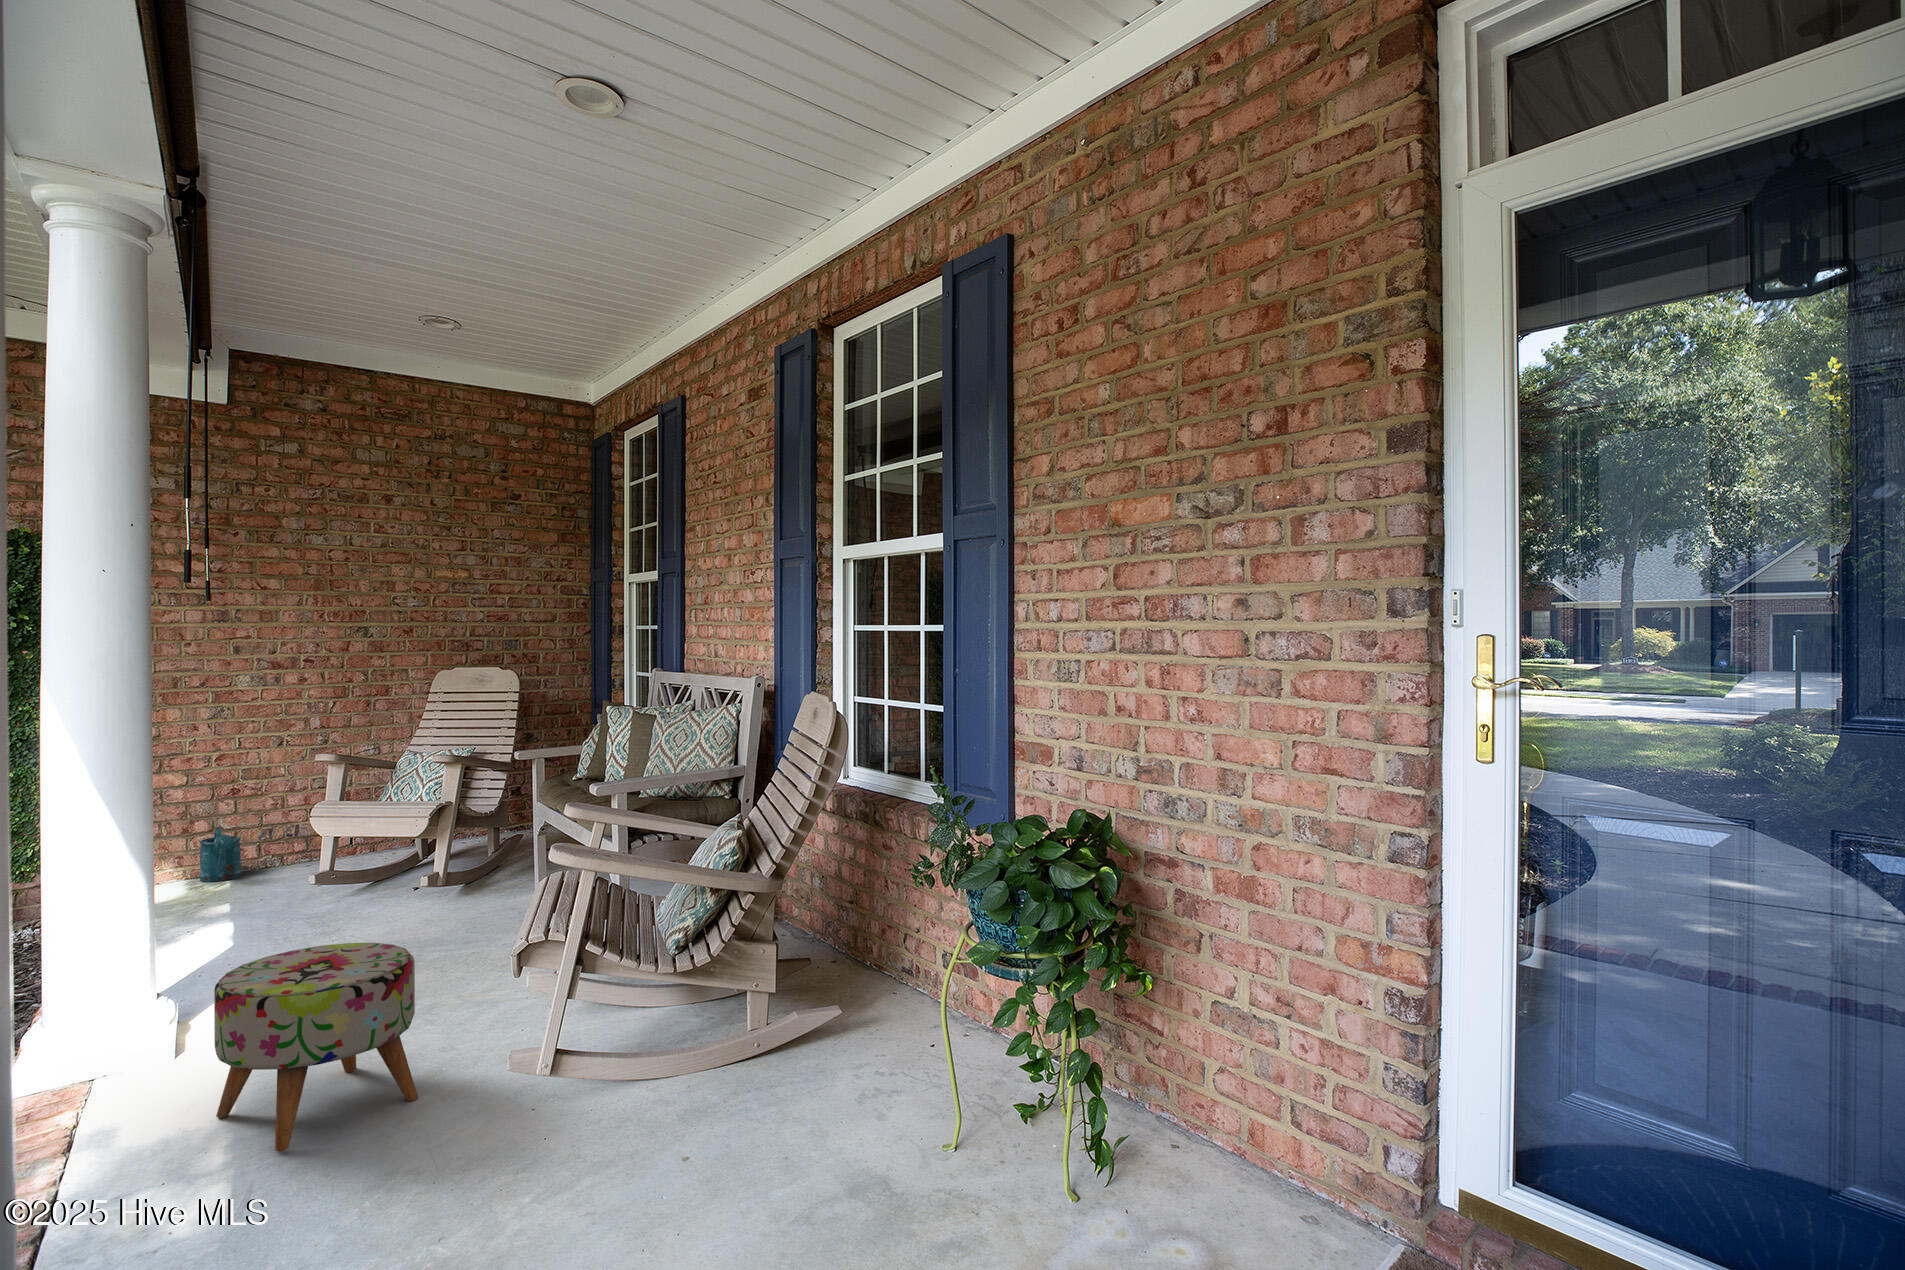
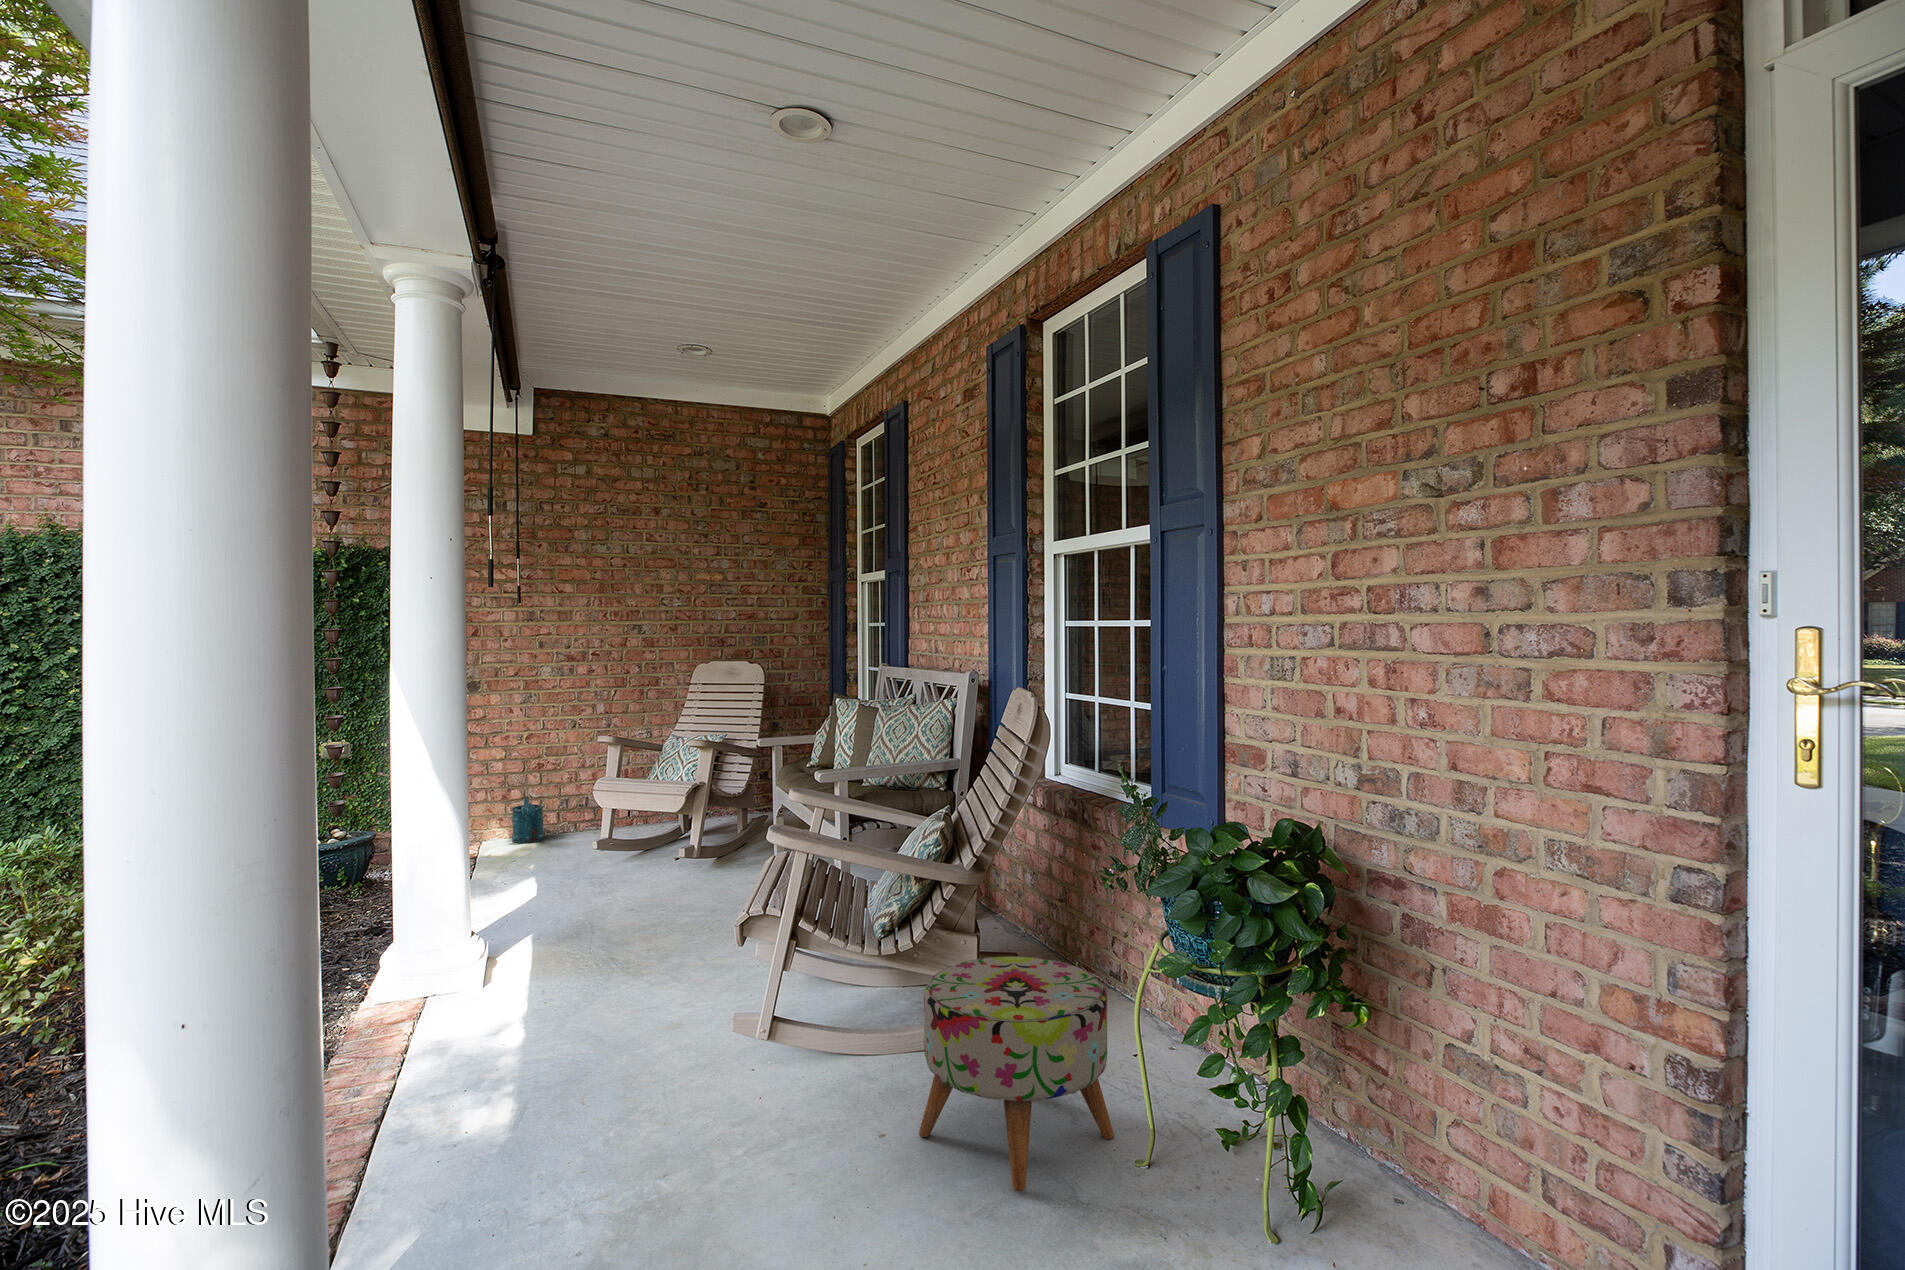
ottoman: present [214,943,418,1152] -> present [919,956,1114,1191]

